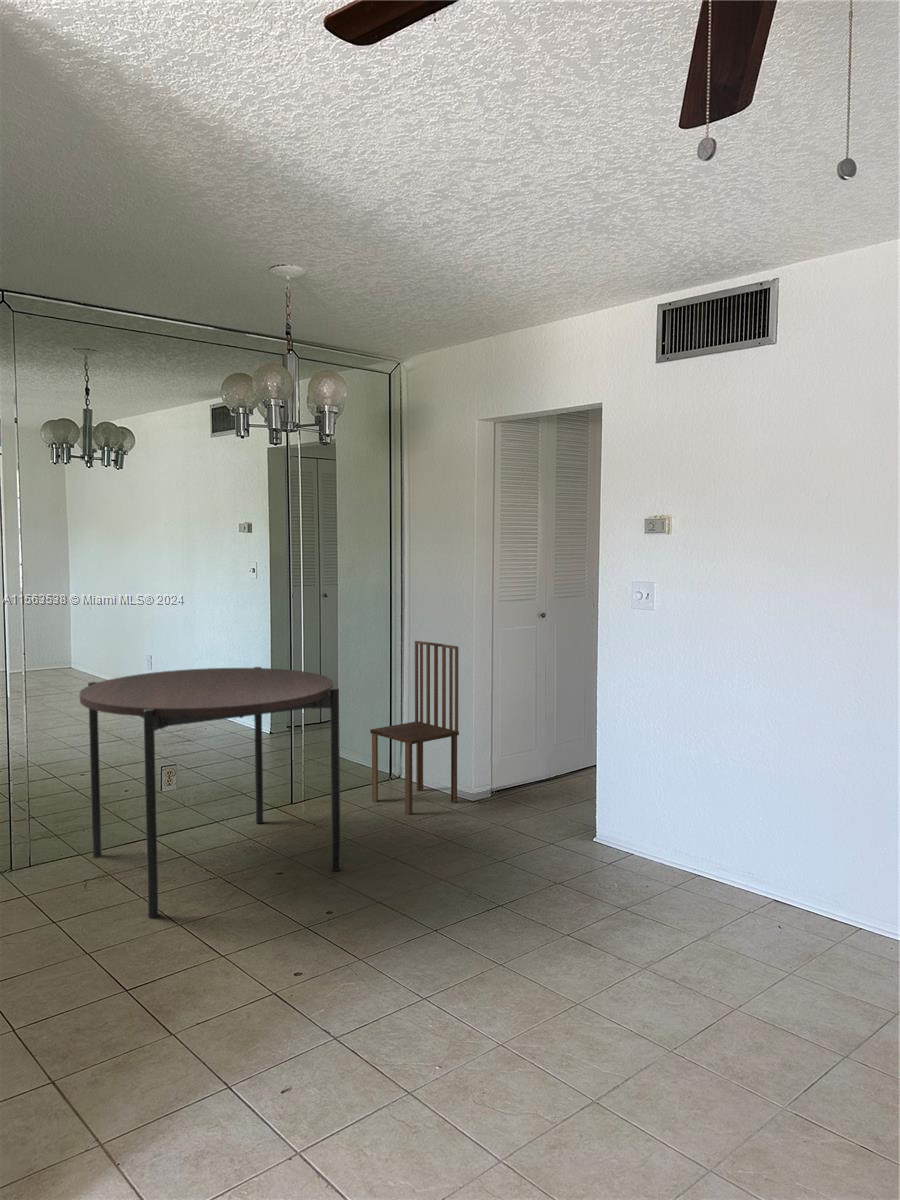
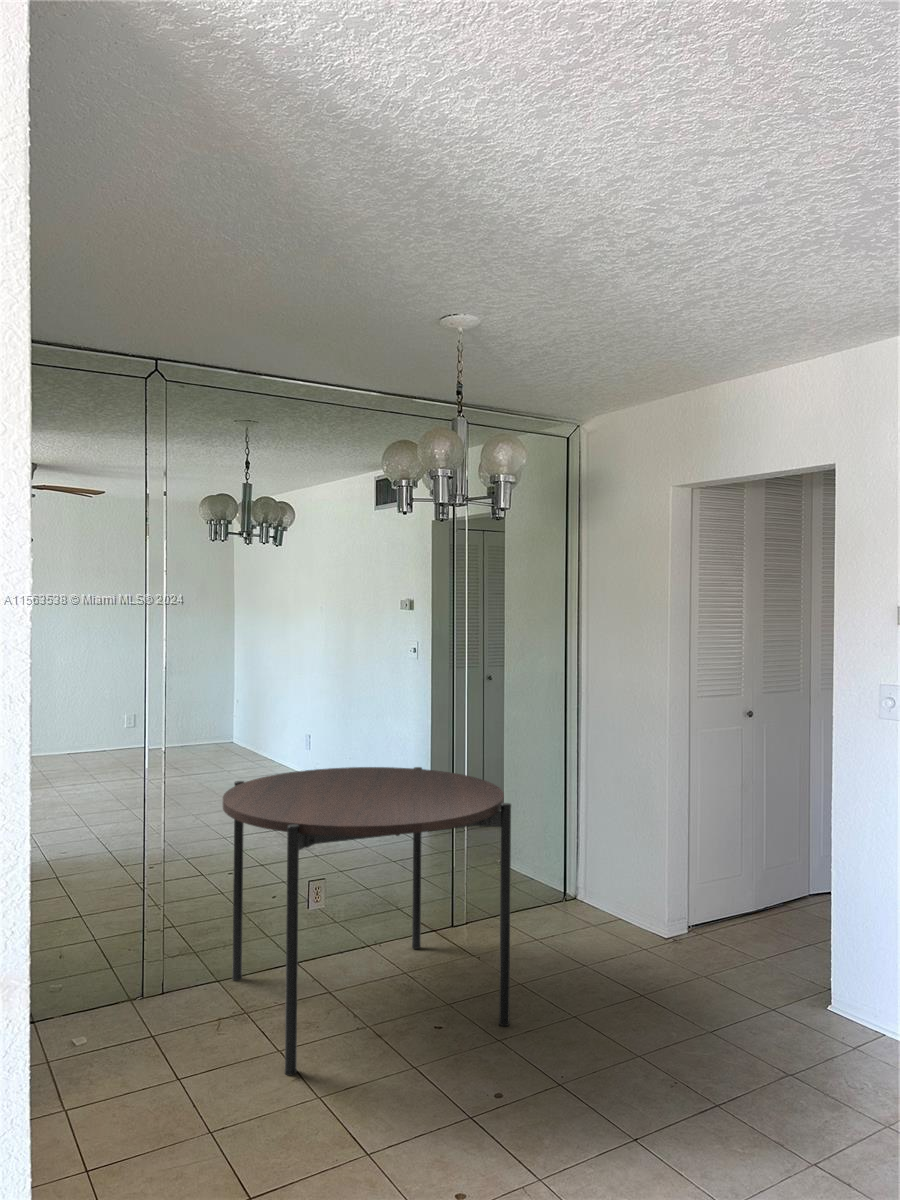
dining chair: present [370,641,459,815] -> none [544,740,649,951]

